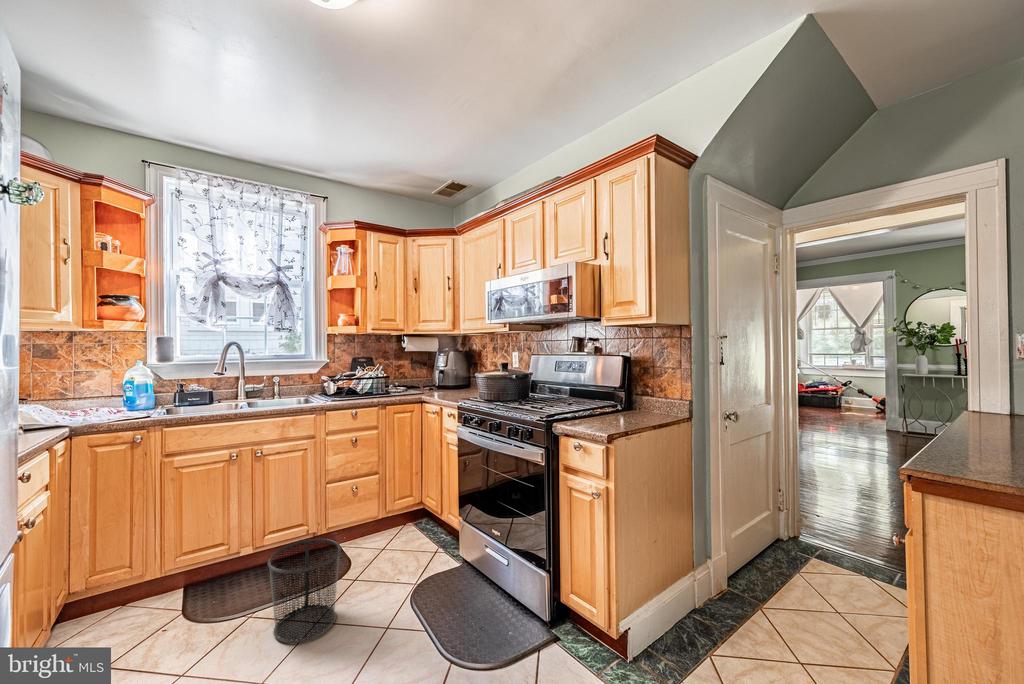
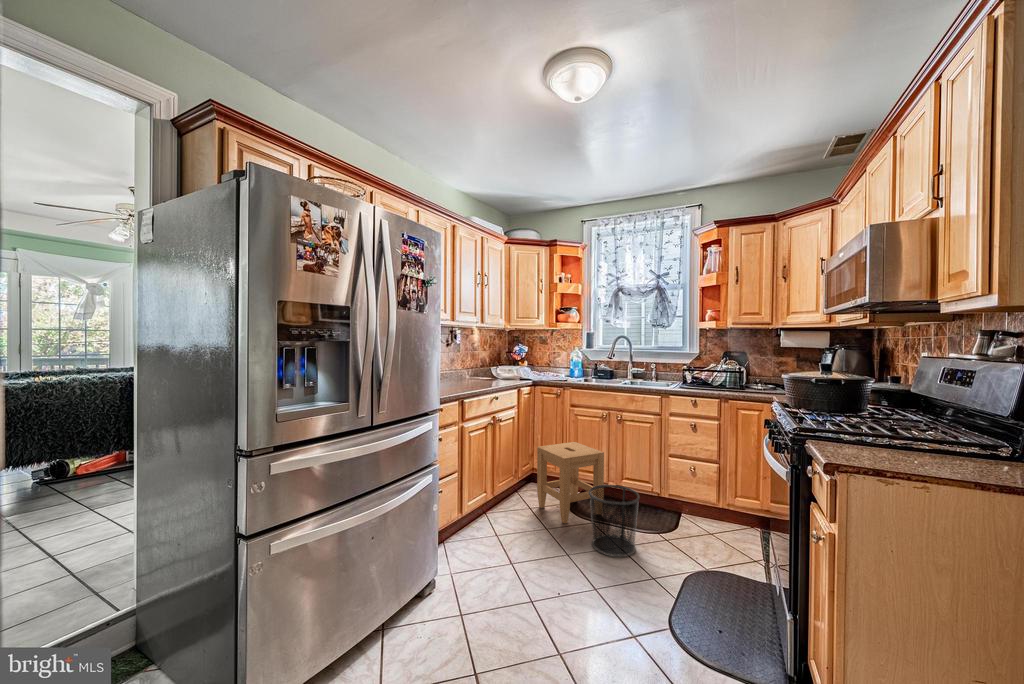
stool: none [125,506,254,639] -> present [537,442,604,523]

